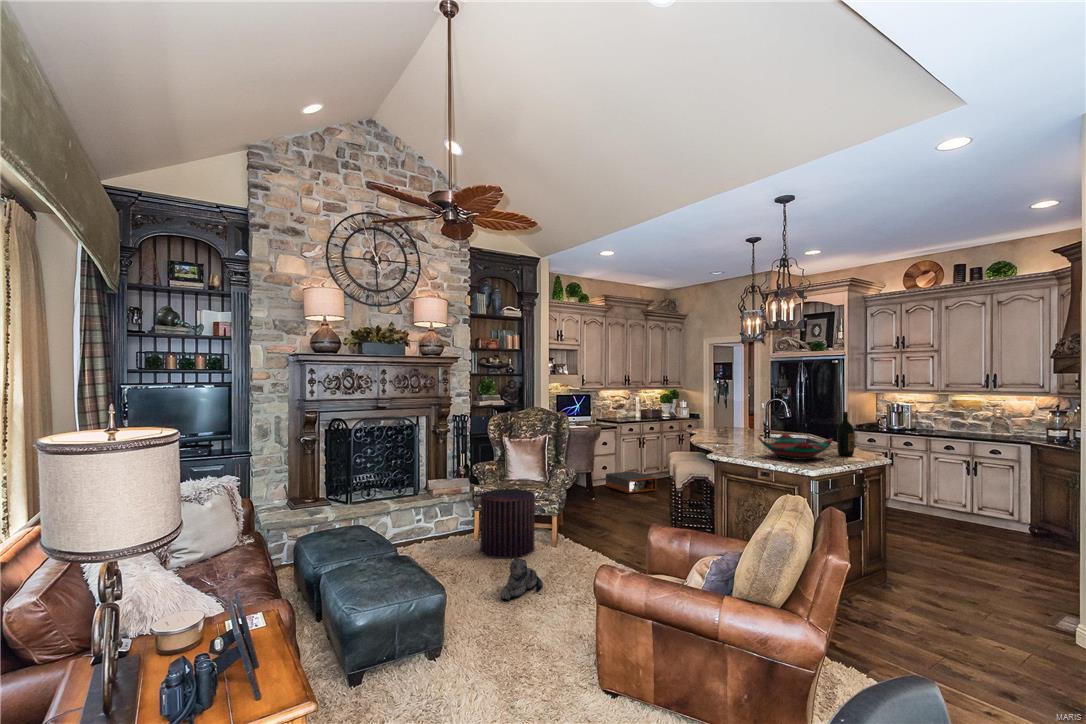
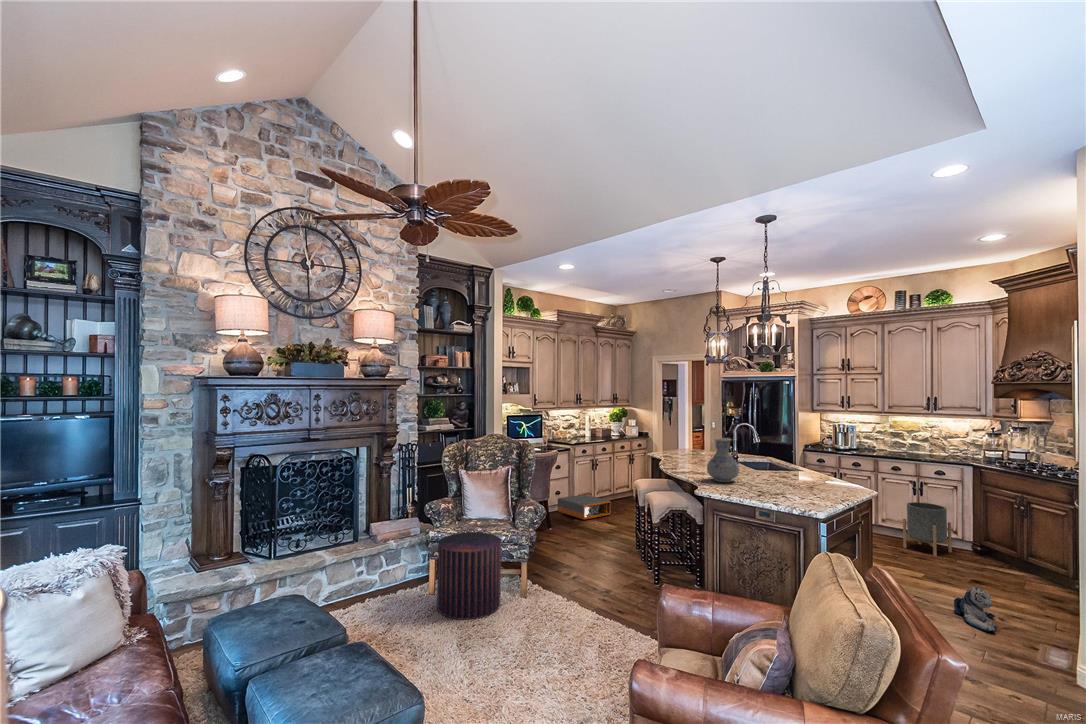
vase: none [721,408,751,448] -> present [707,438,739,482]
wine bottle: present [837,412,854,456] -> none [834,444,853,492]
decorative bowl: present [758,433,833,460] -> none [759,467,836,500]
planter: none [951,482,1004,536] -> present [903,502,952,557]
plush toy: present [501,558,543,600] -> present [954,587,995,631]

